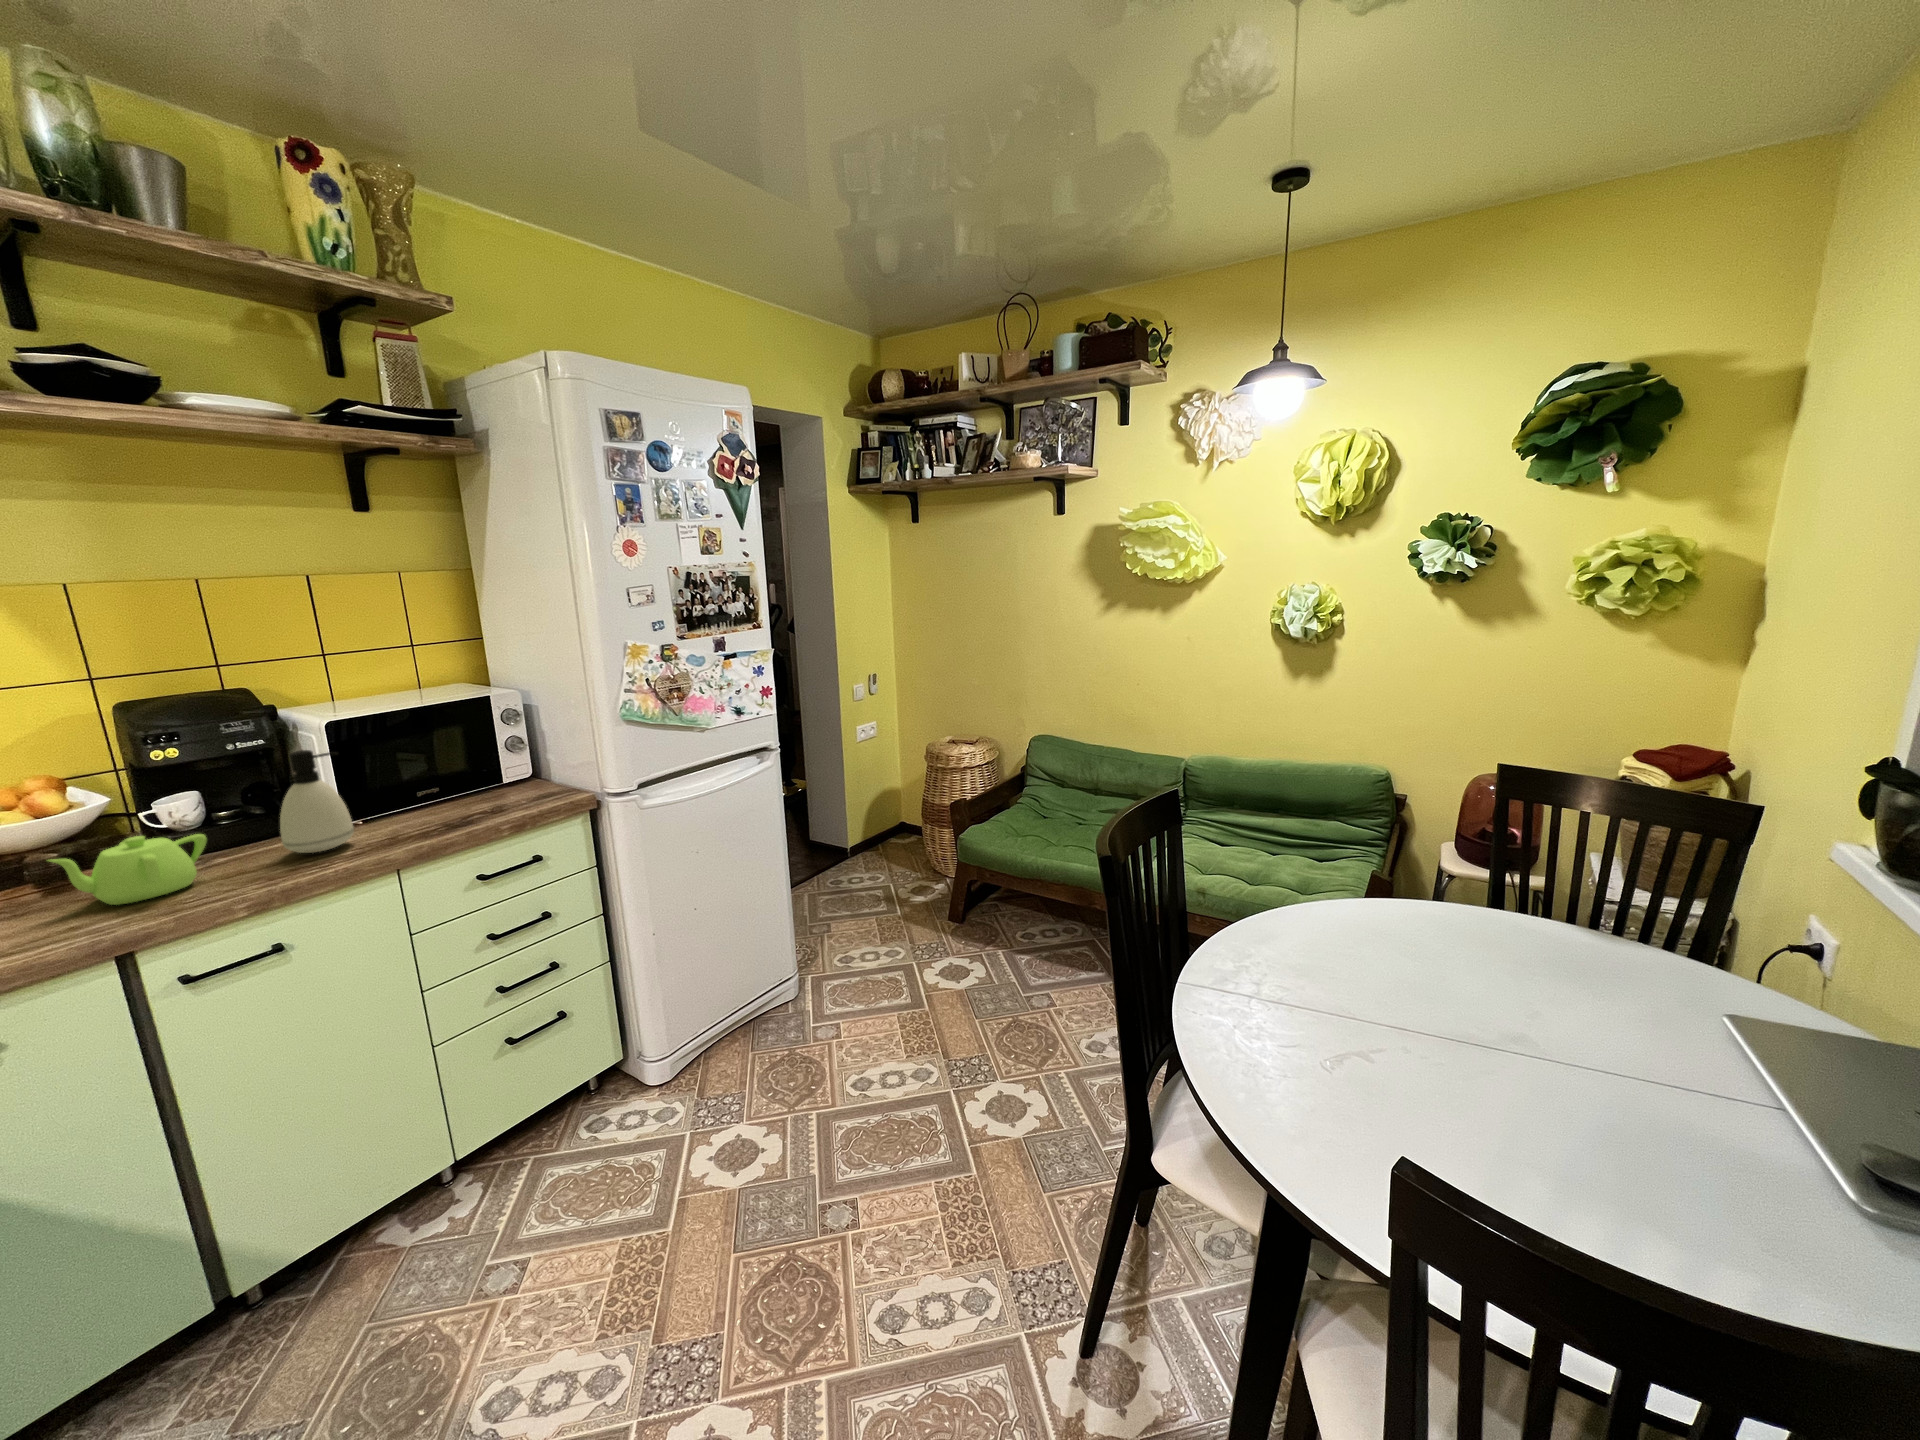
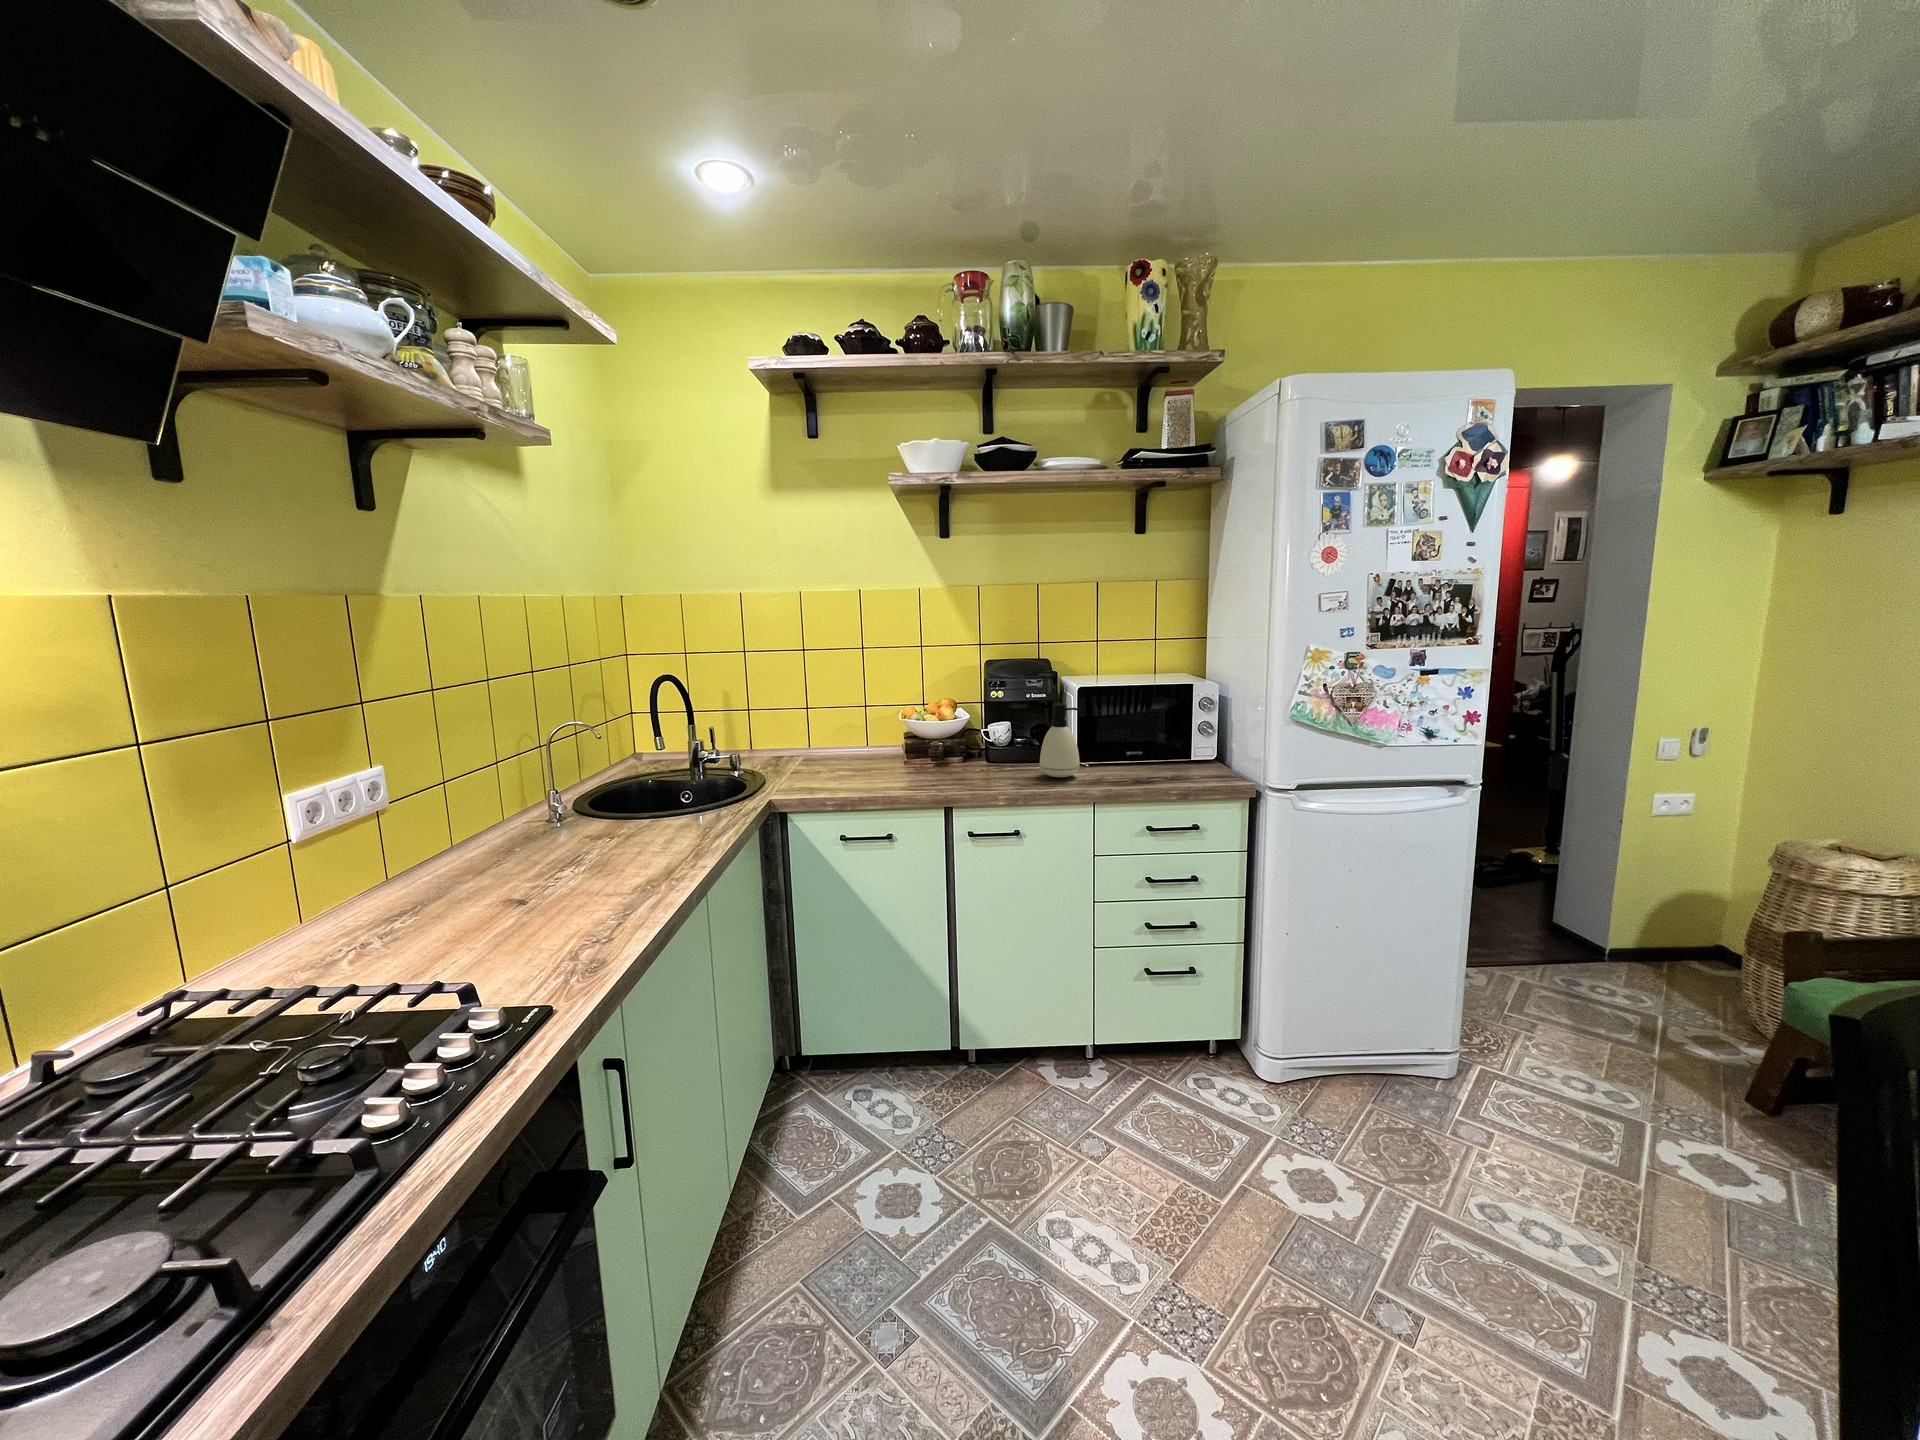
teapot: present [49,834,206,905] -> none [938,741,1004,780]

